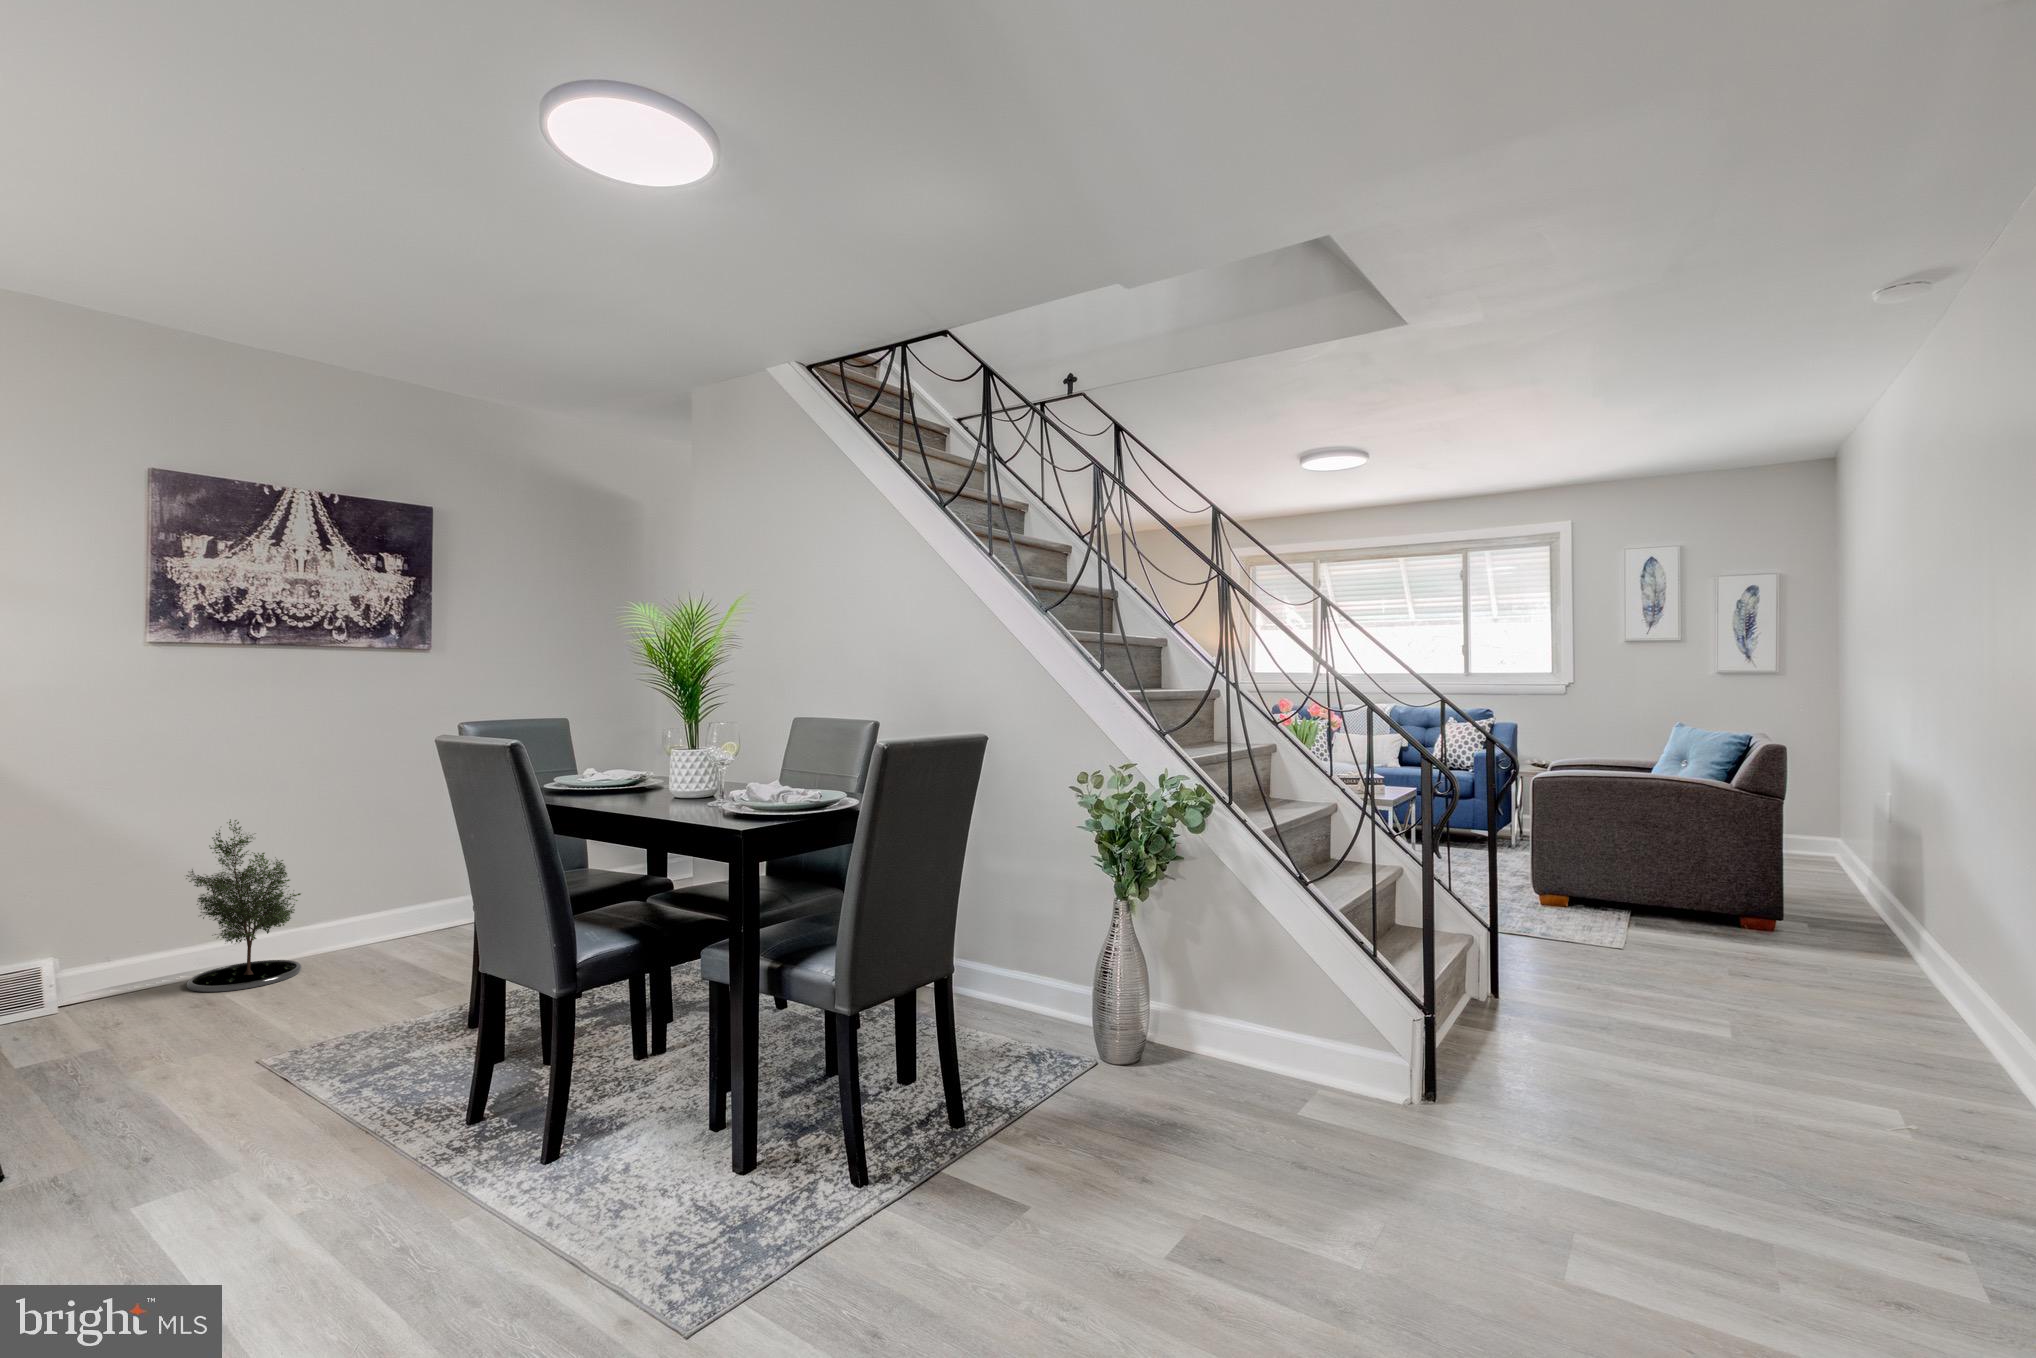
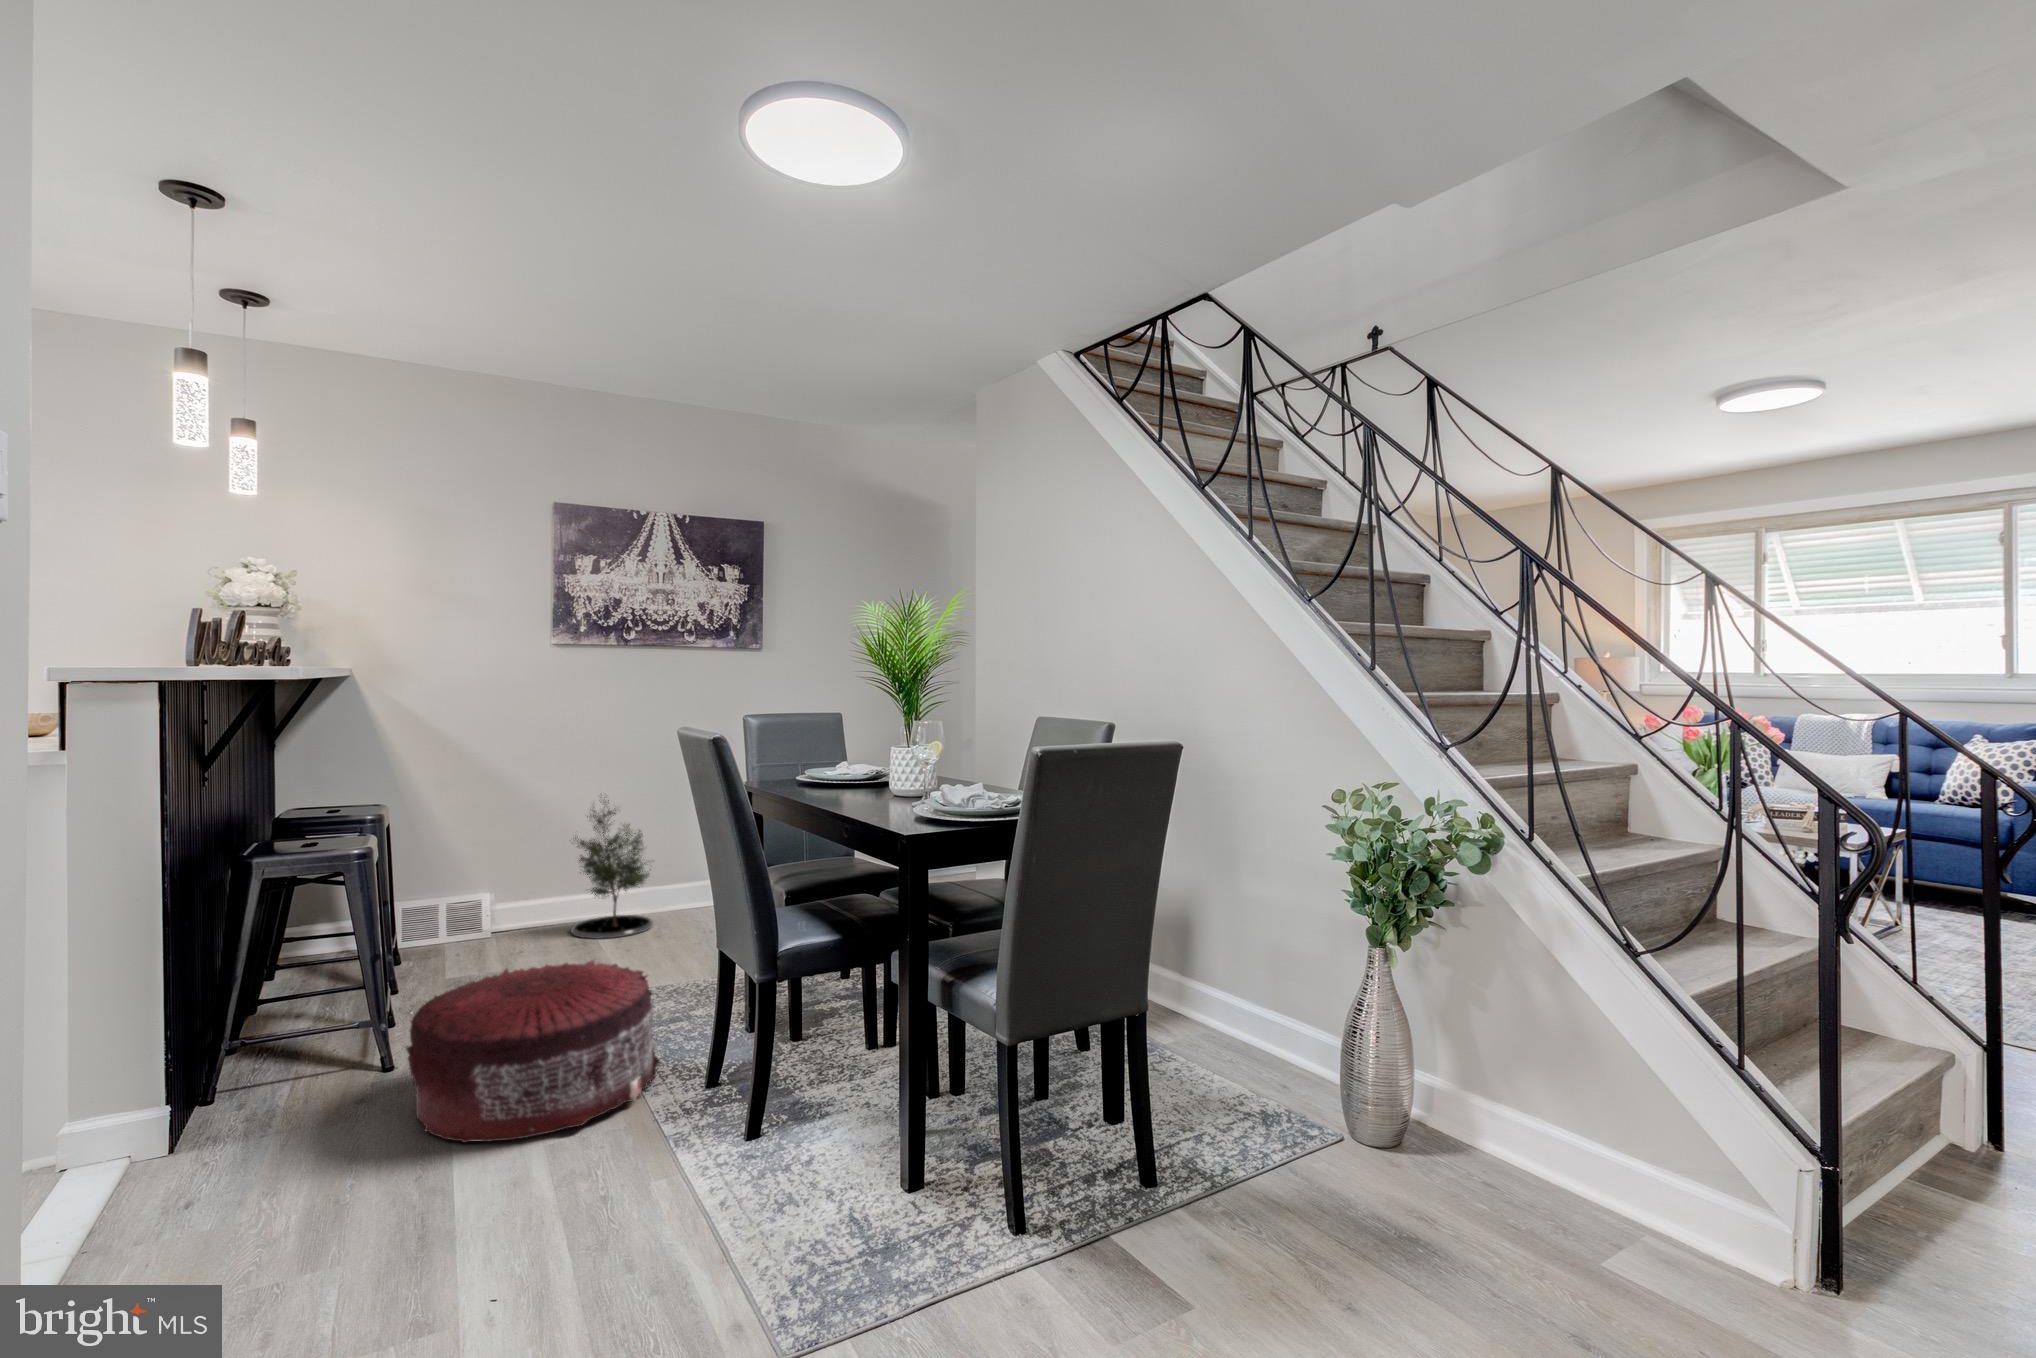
pouf: none [73,1002,405,1230] -> present [406,960,661,1142]

